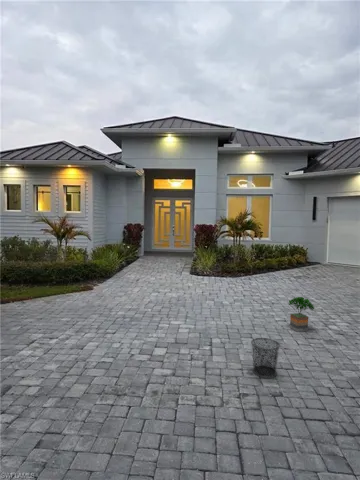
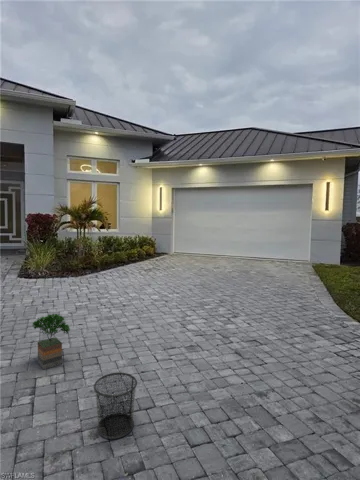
potted tree: present [289,297,314,332] -> present [33,314,70,370]

